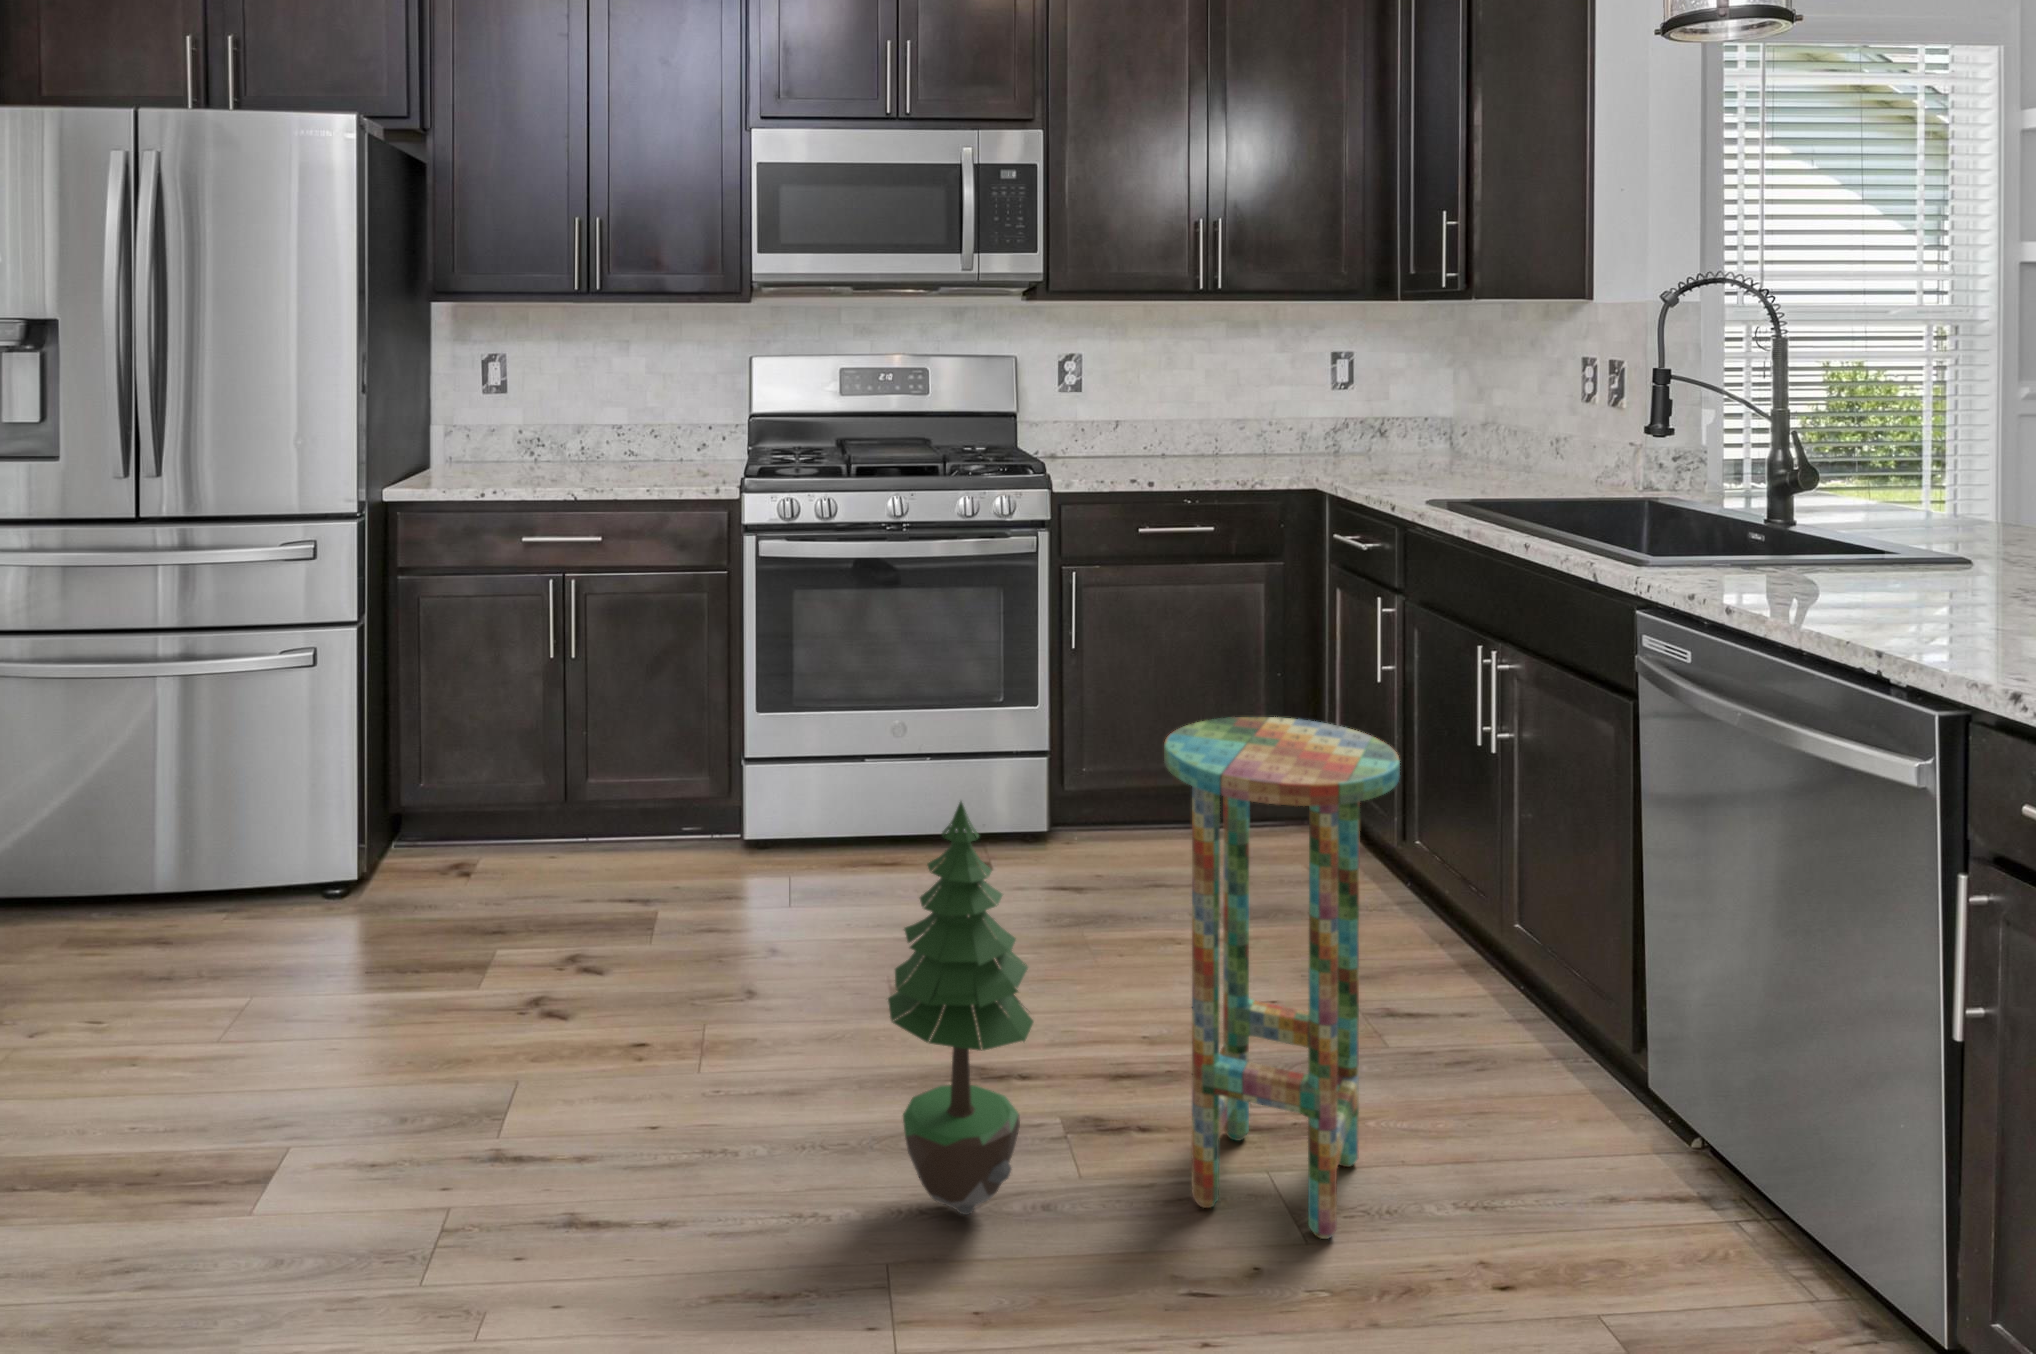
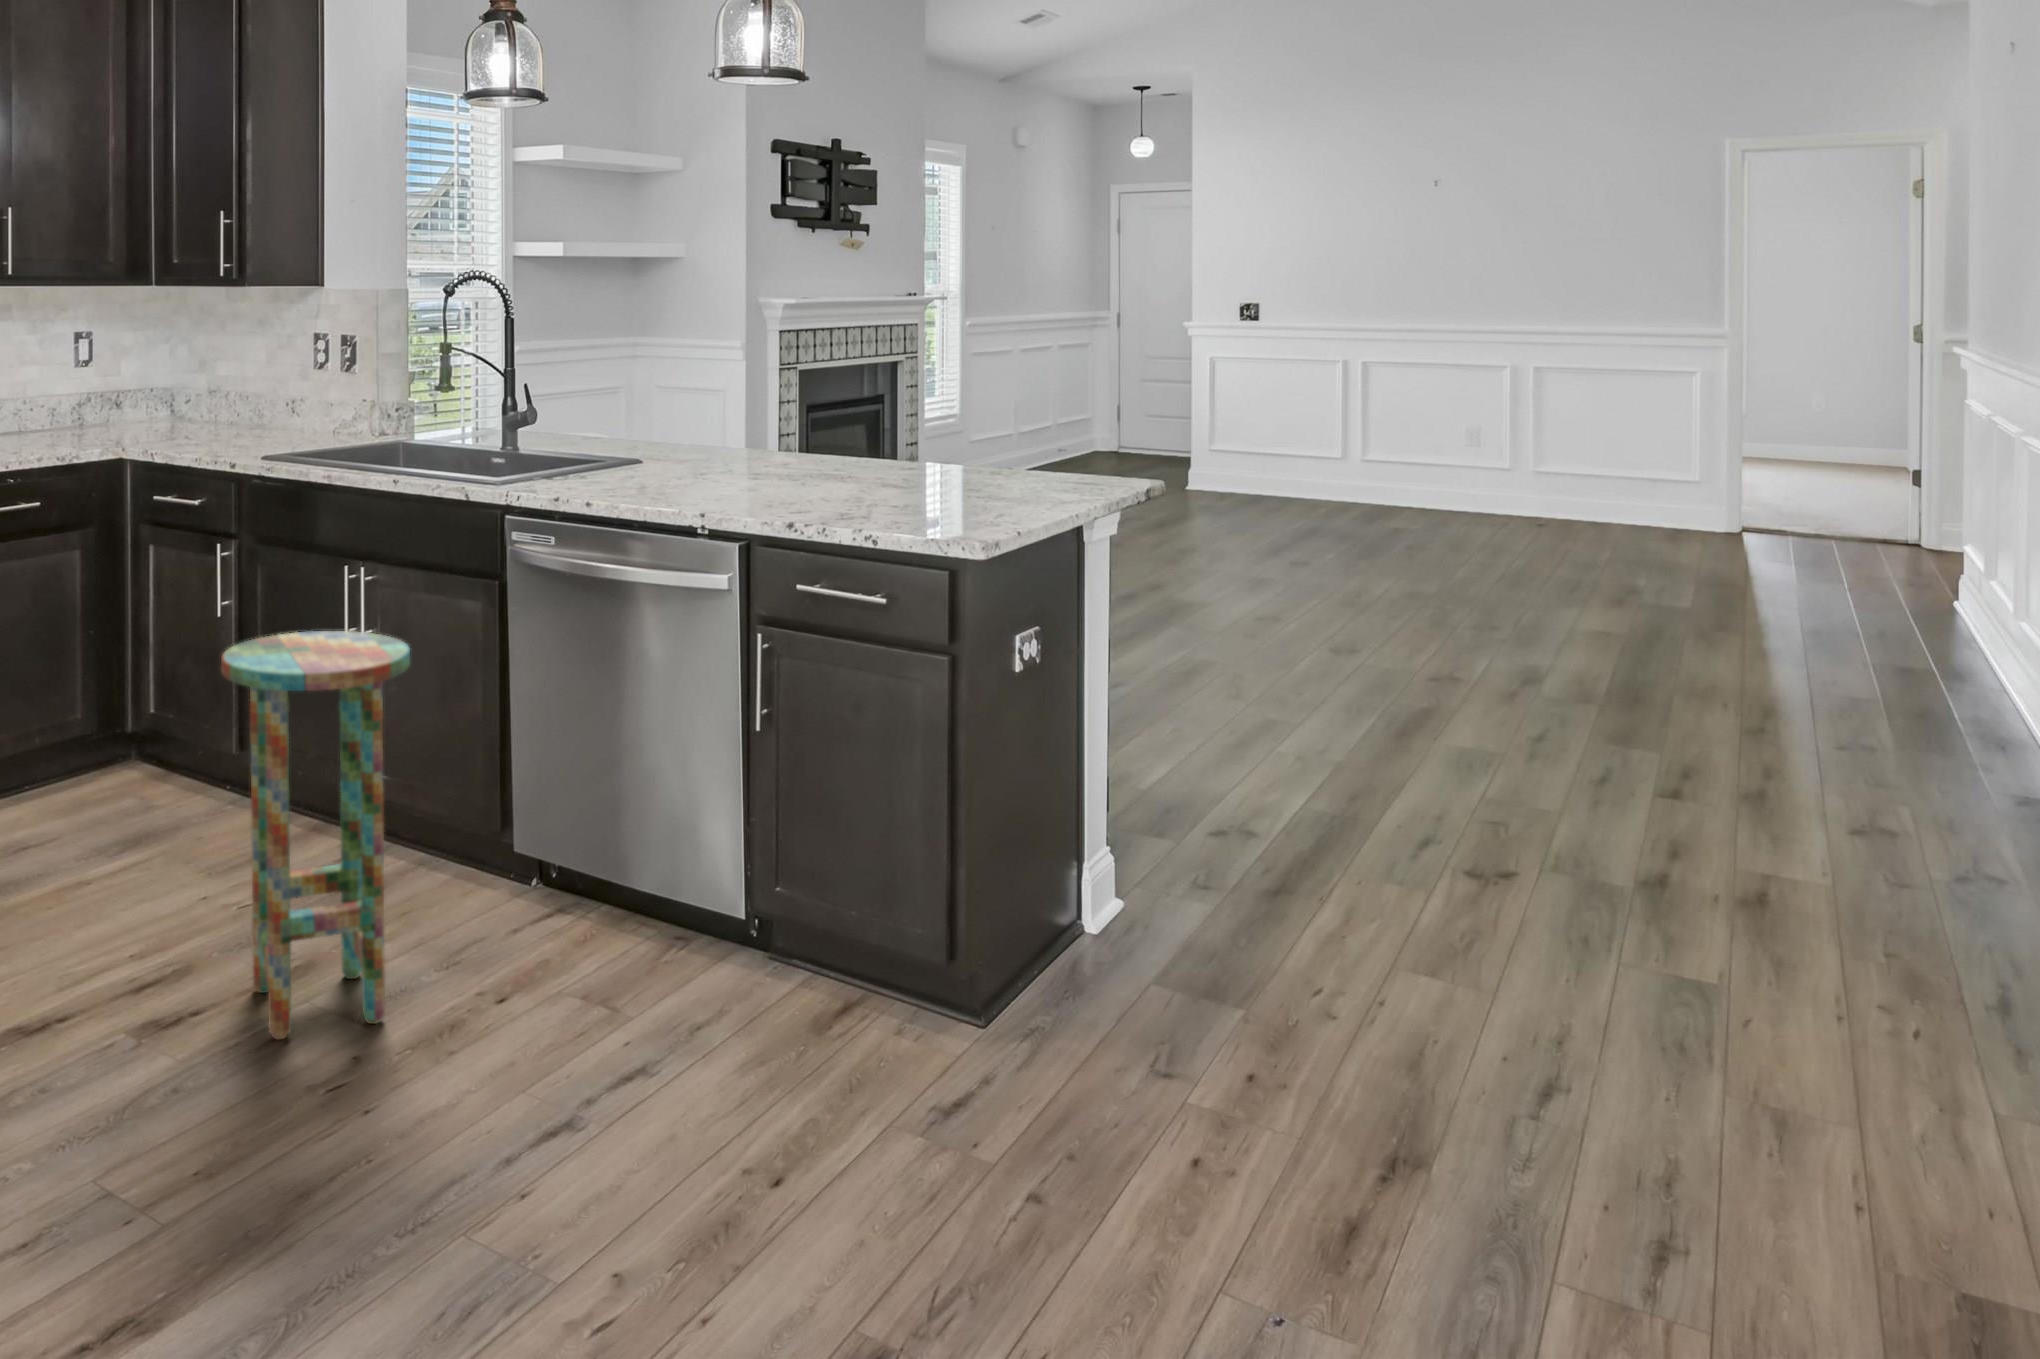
potted tree: present [888,802,1033,1215] -> none [20,742,165,1118]

